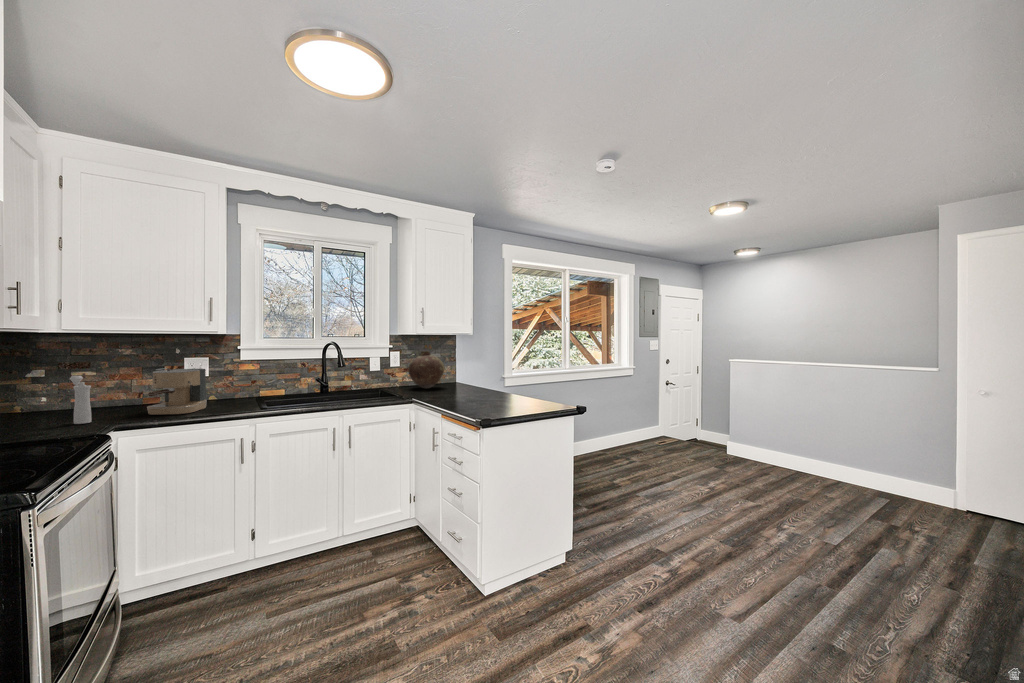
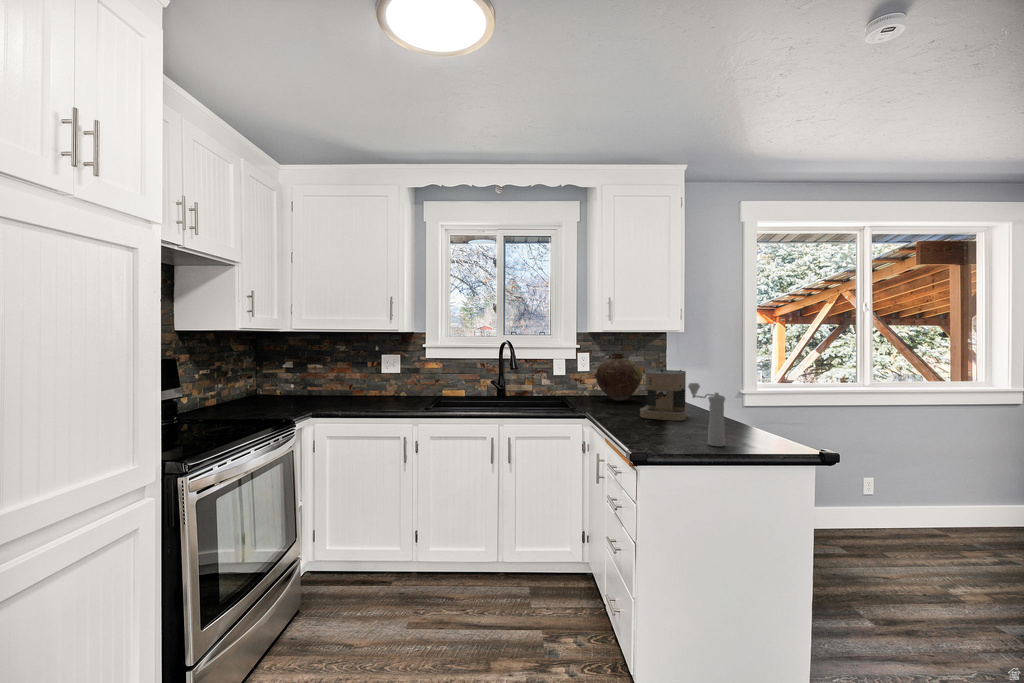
coffee maker: present [147,368,207,415] -> present [640,369,687,421]
pepper mill: present [70,376,92,424] -> present [688,383,725,446]

